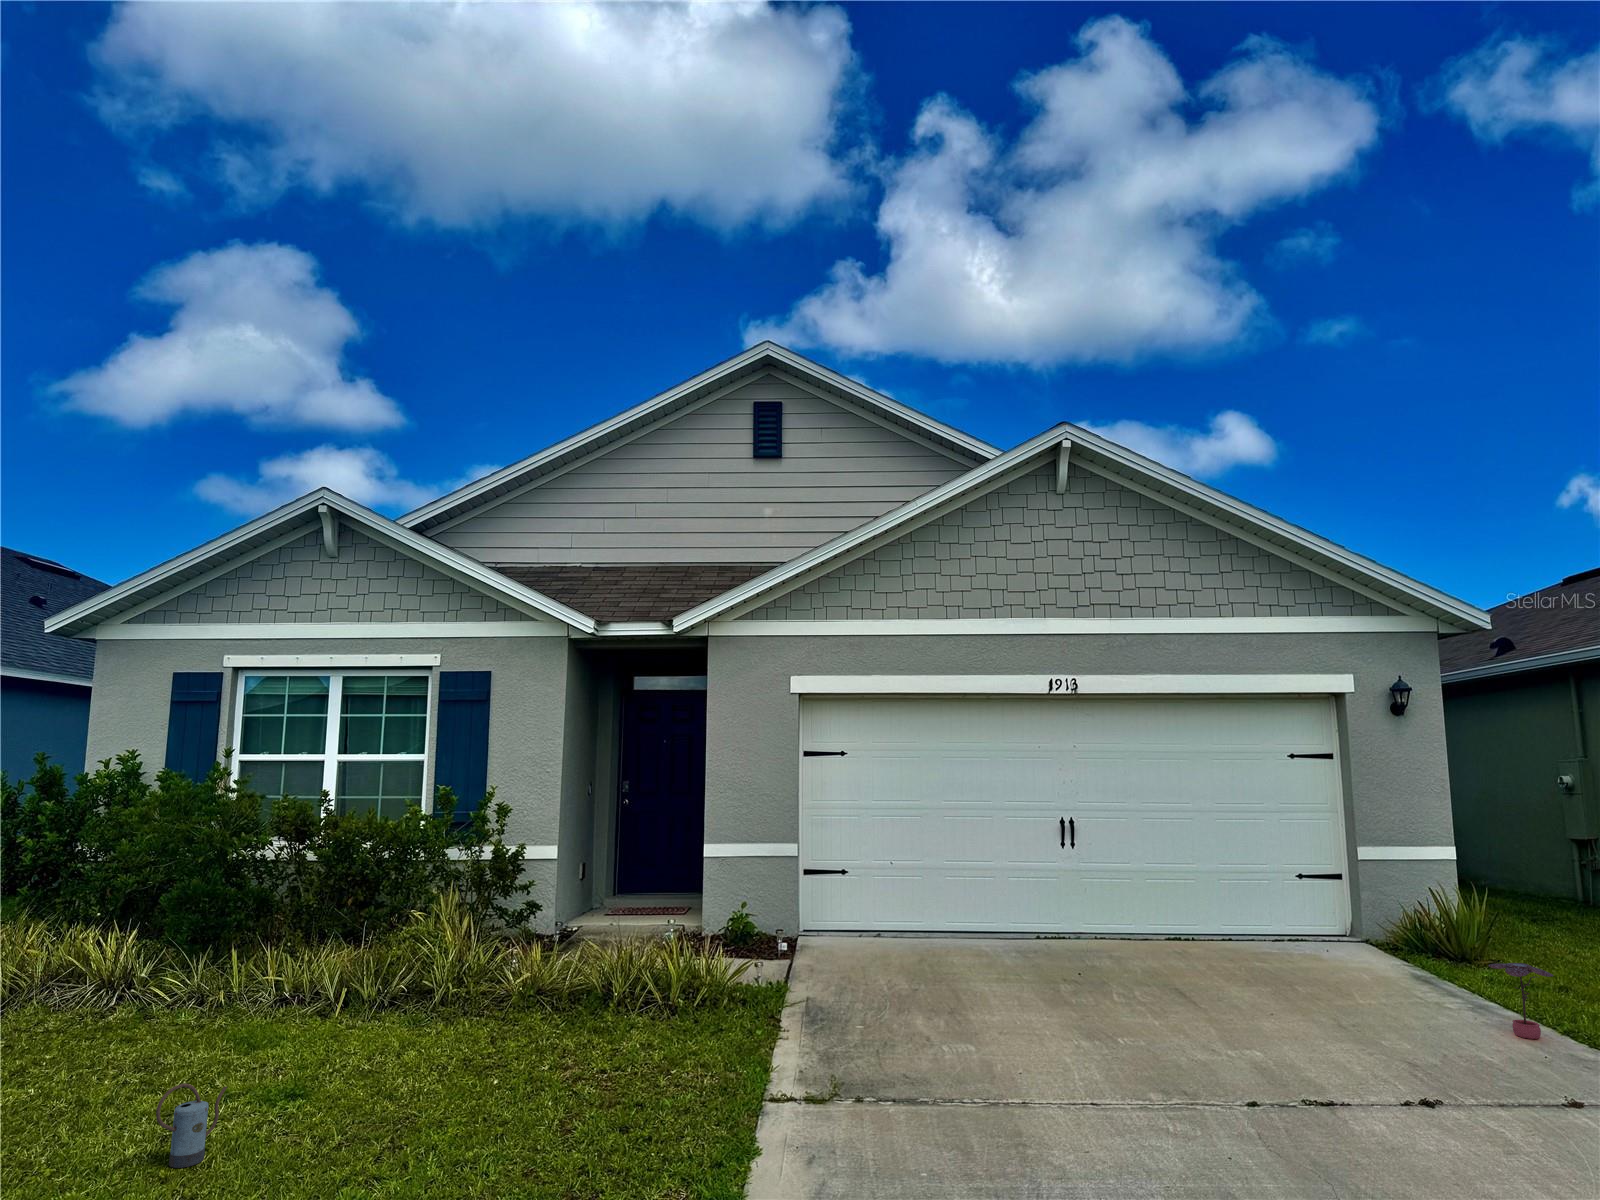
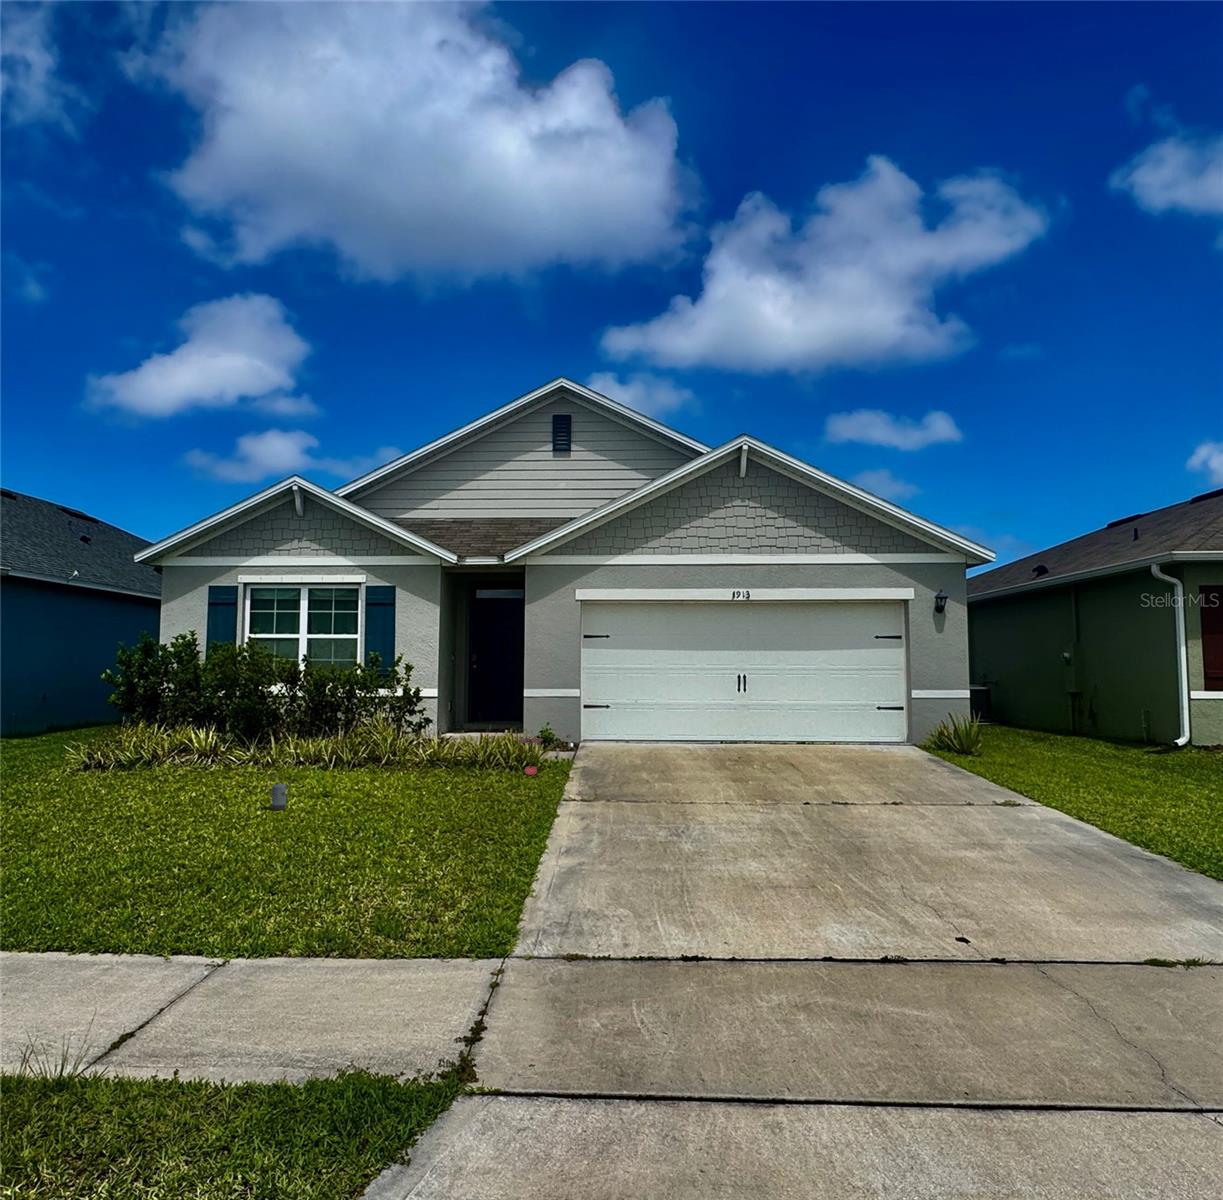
potted plant: present [1489,963,1553,1039] -> present [519,738,543,775]

